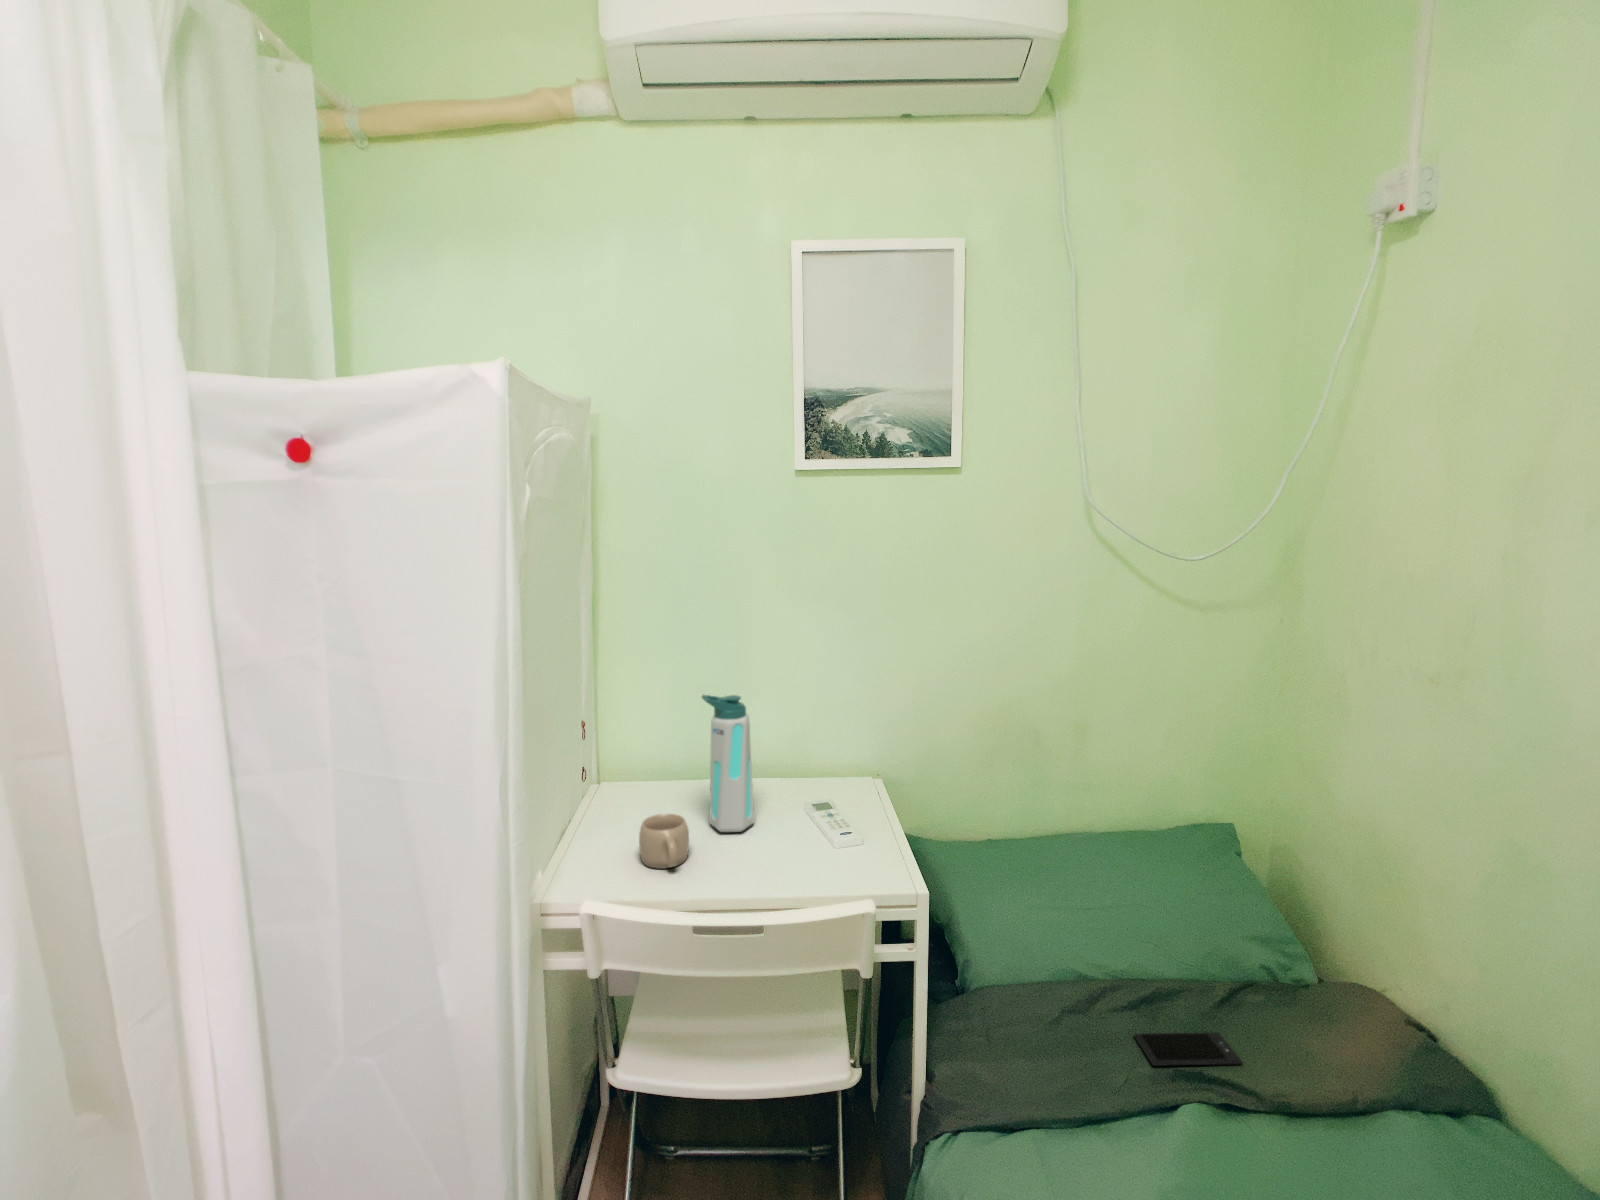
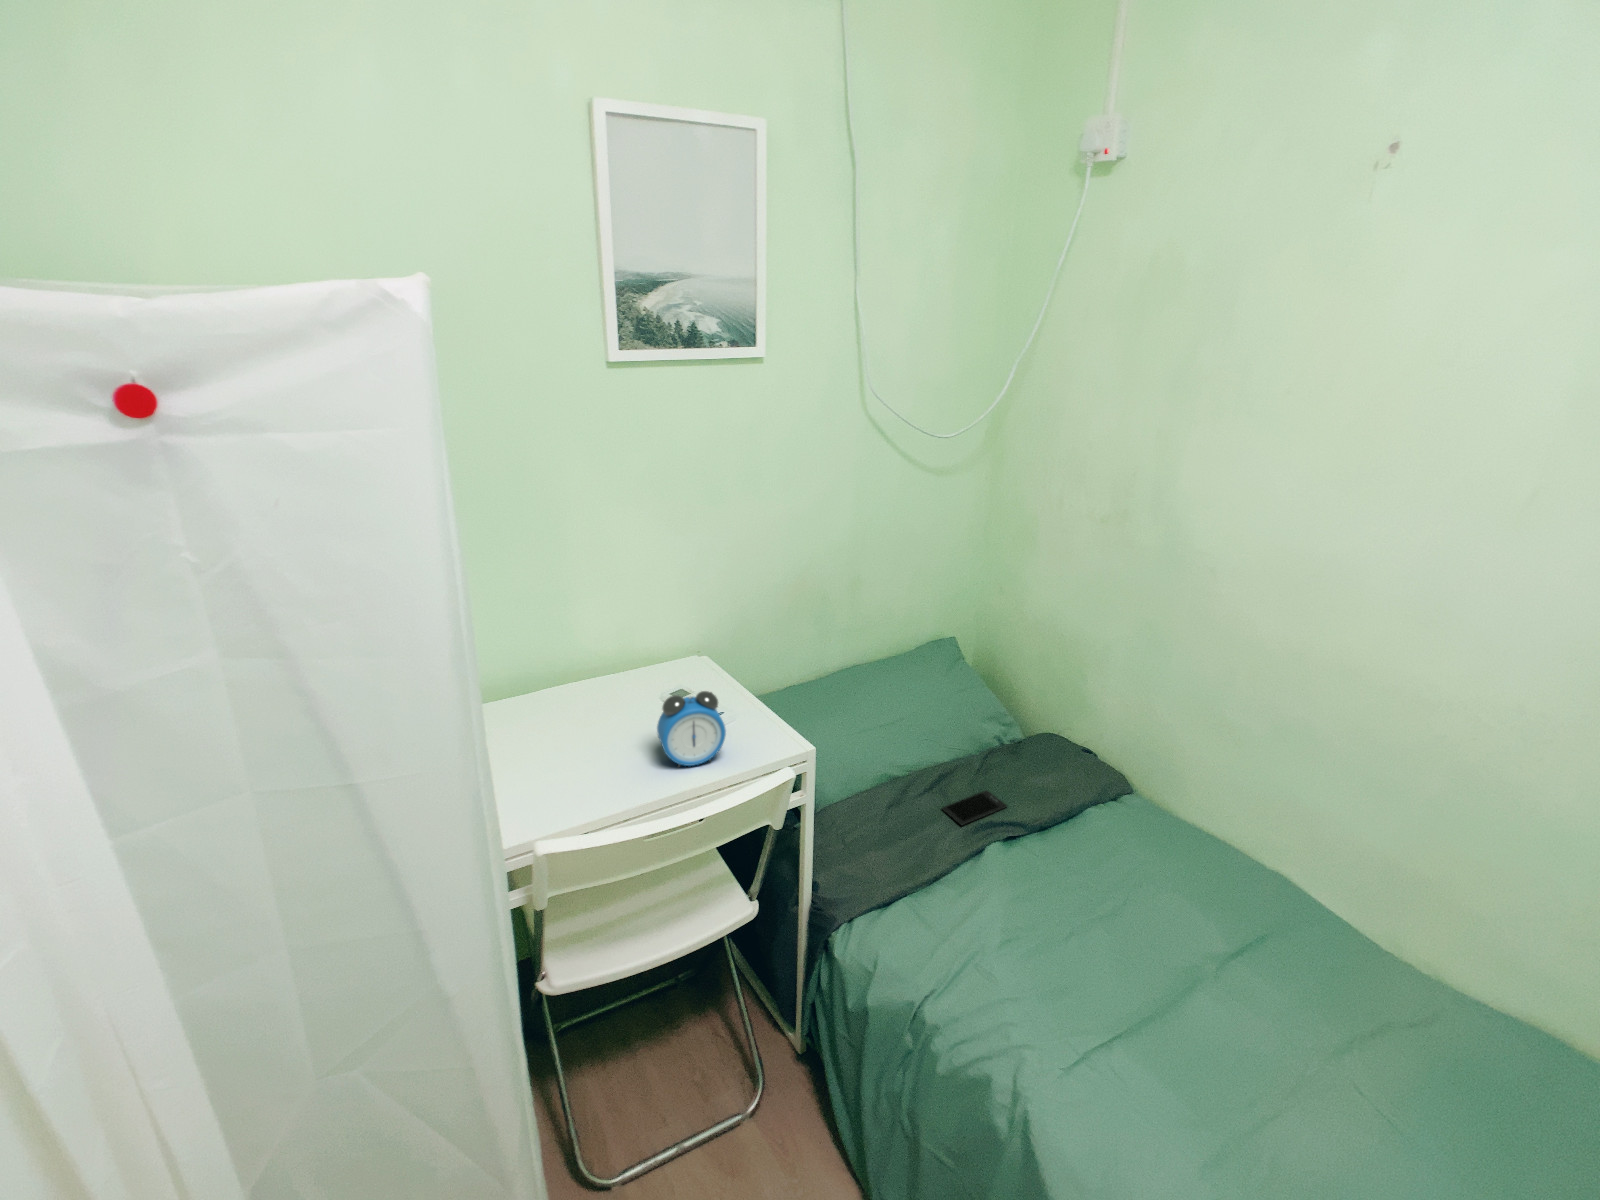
water bottle: present [702,695,754,832] -> none [569,612,626,741]
alarm clock: none [755,788,830,874] -> present [657,691,726,767]
mug: present [639,814,689,869] -> none [542,738,594,794]

